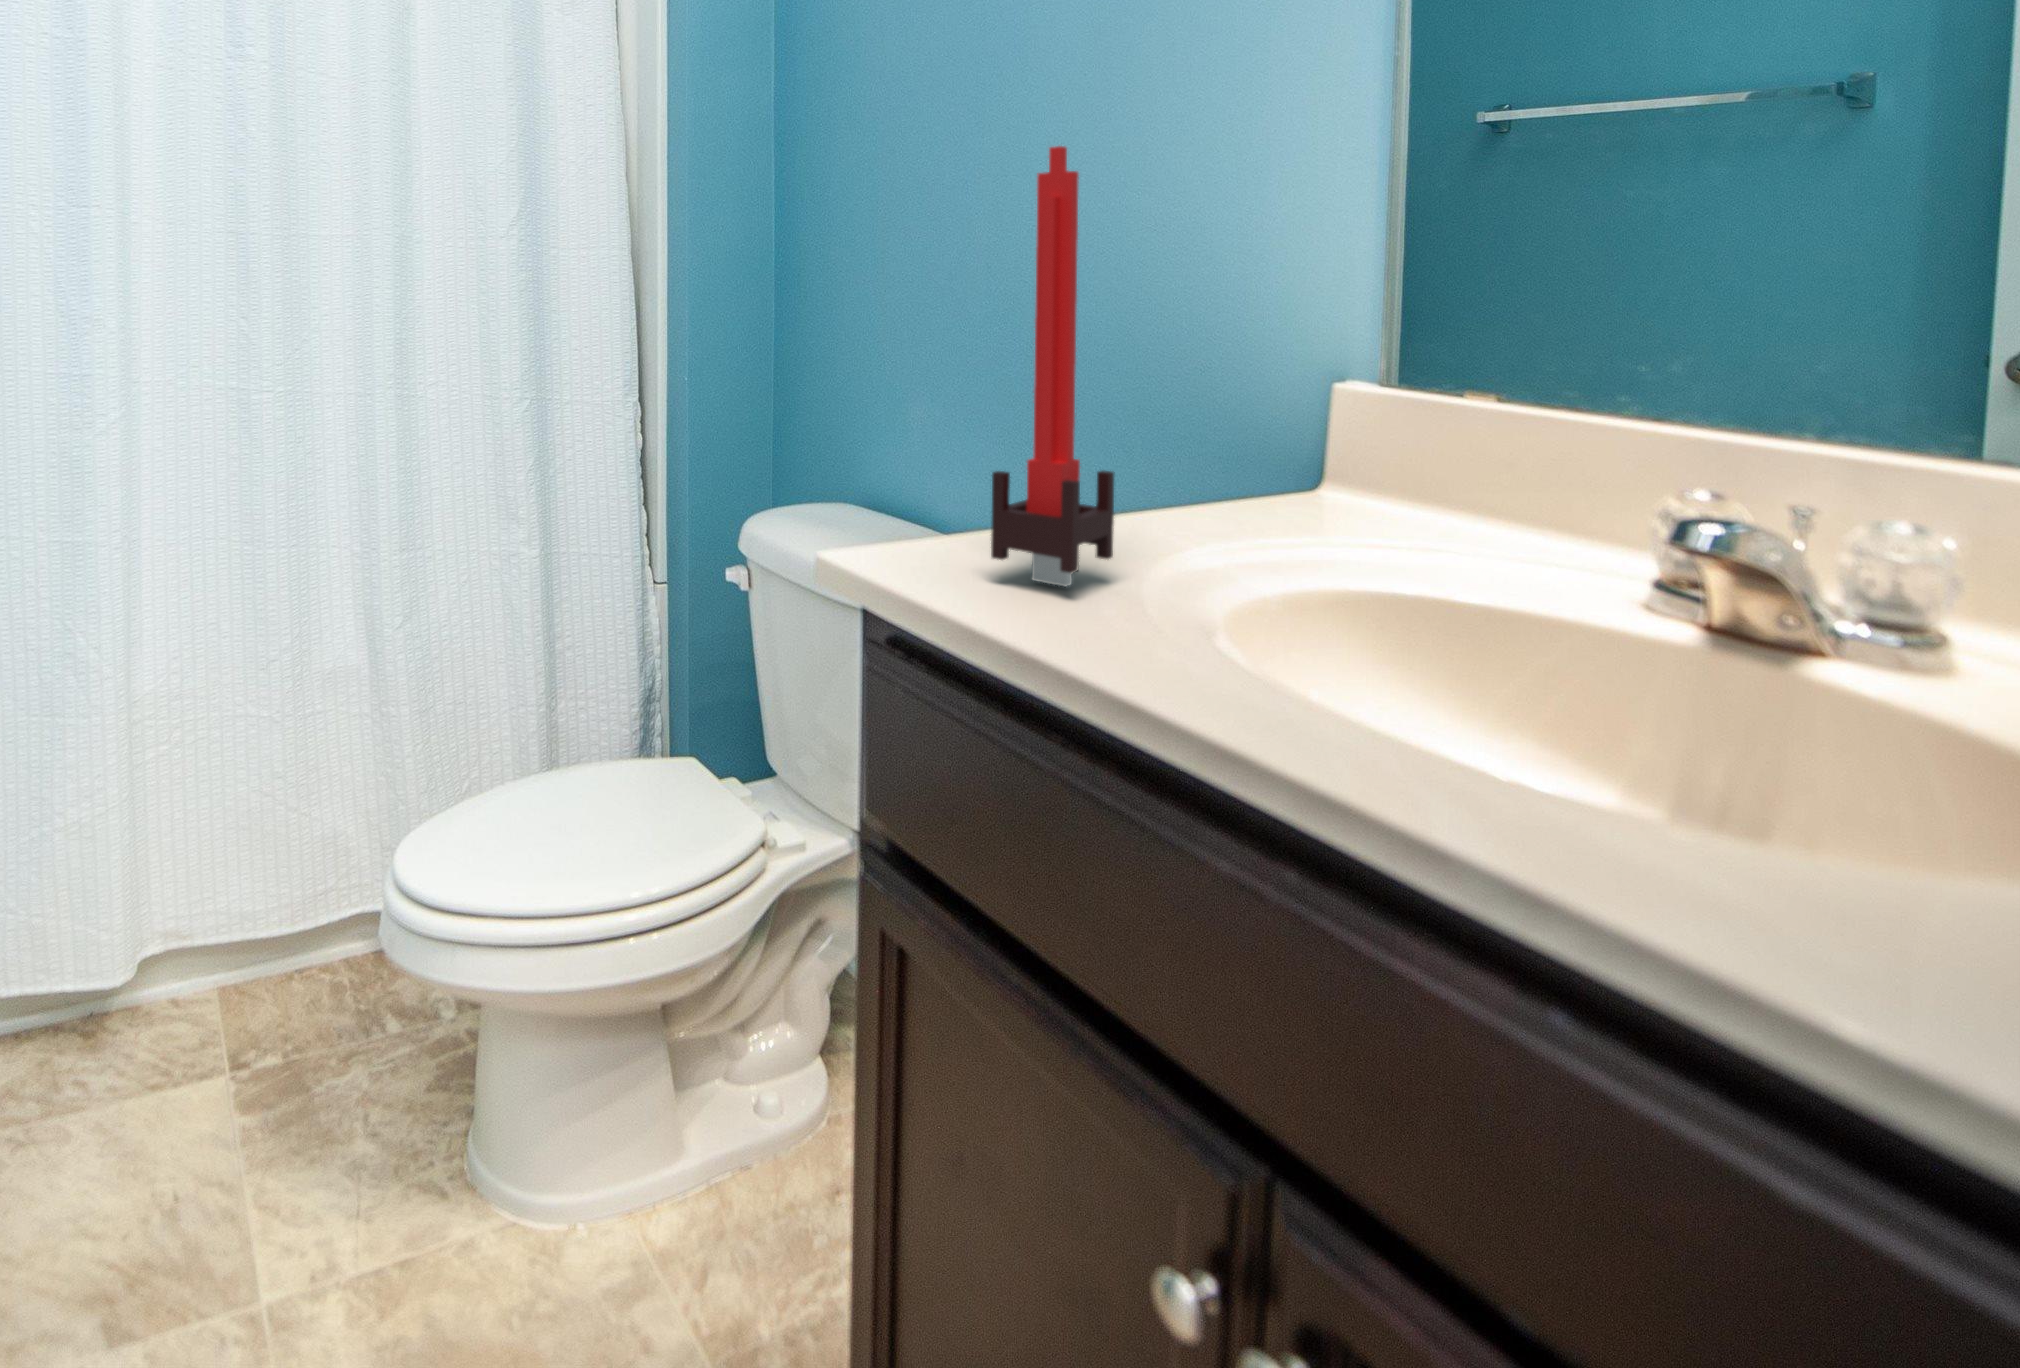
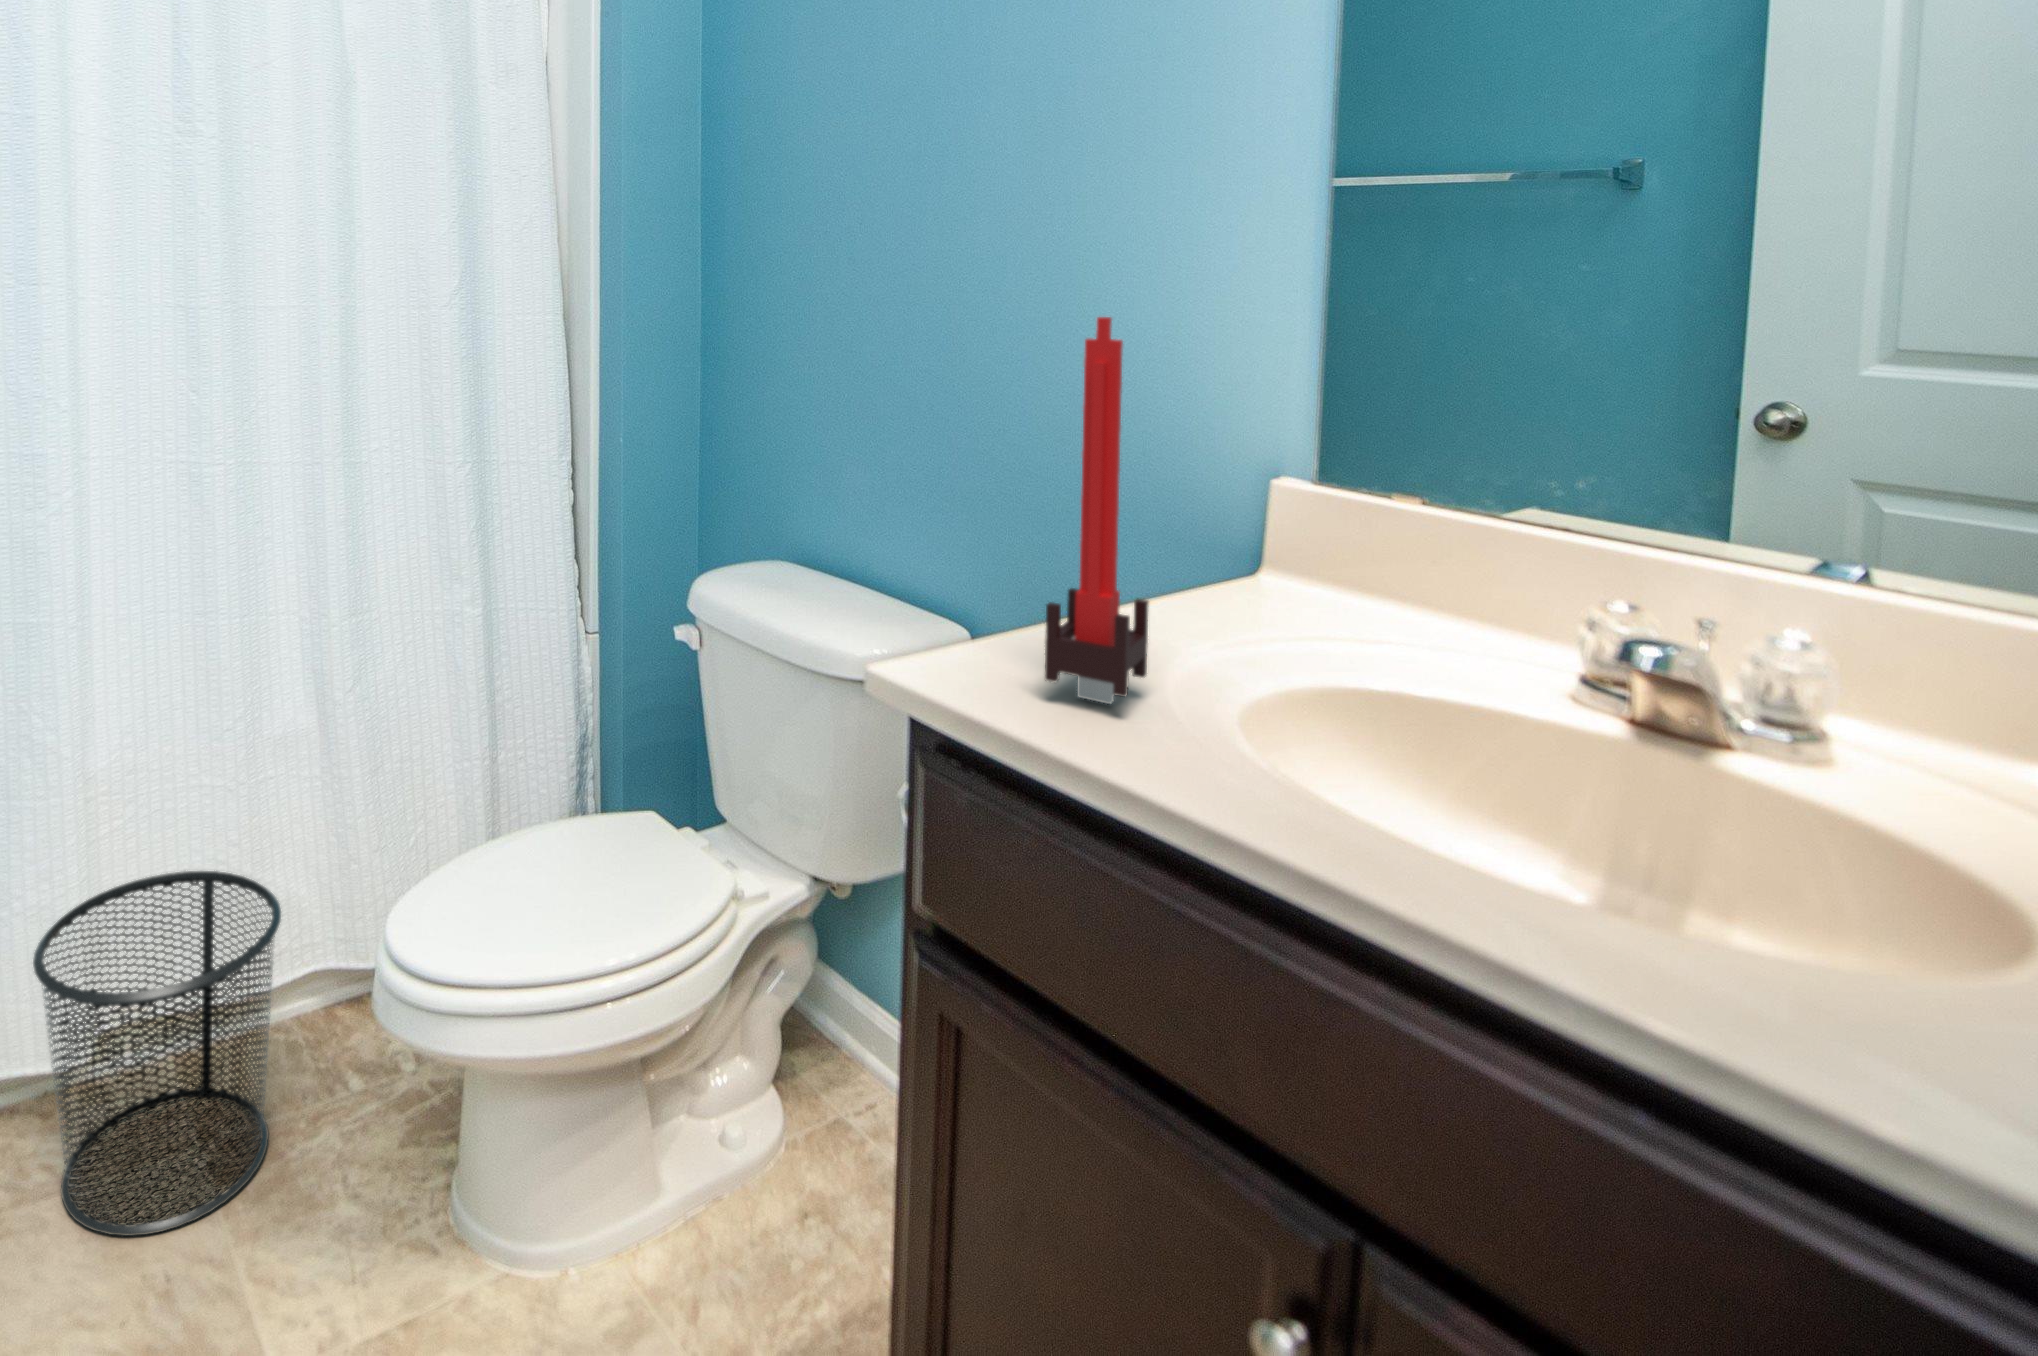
waste bin: none [62,801,314,1158] -> present [33,871,281,1236]

